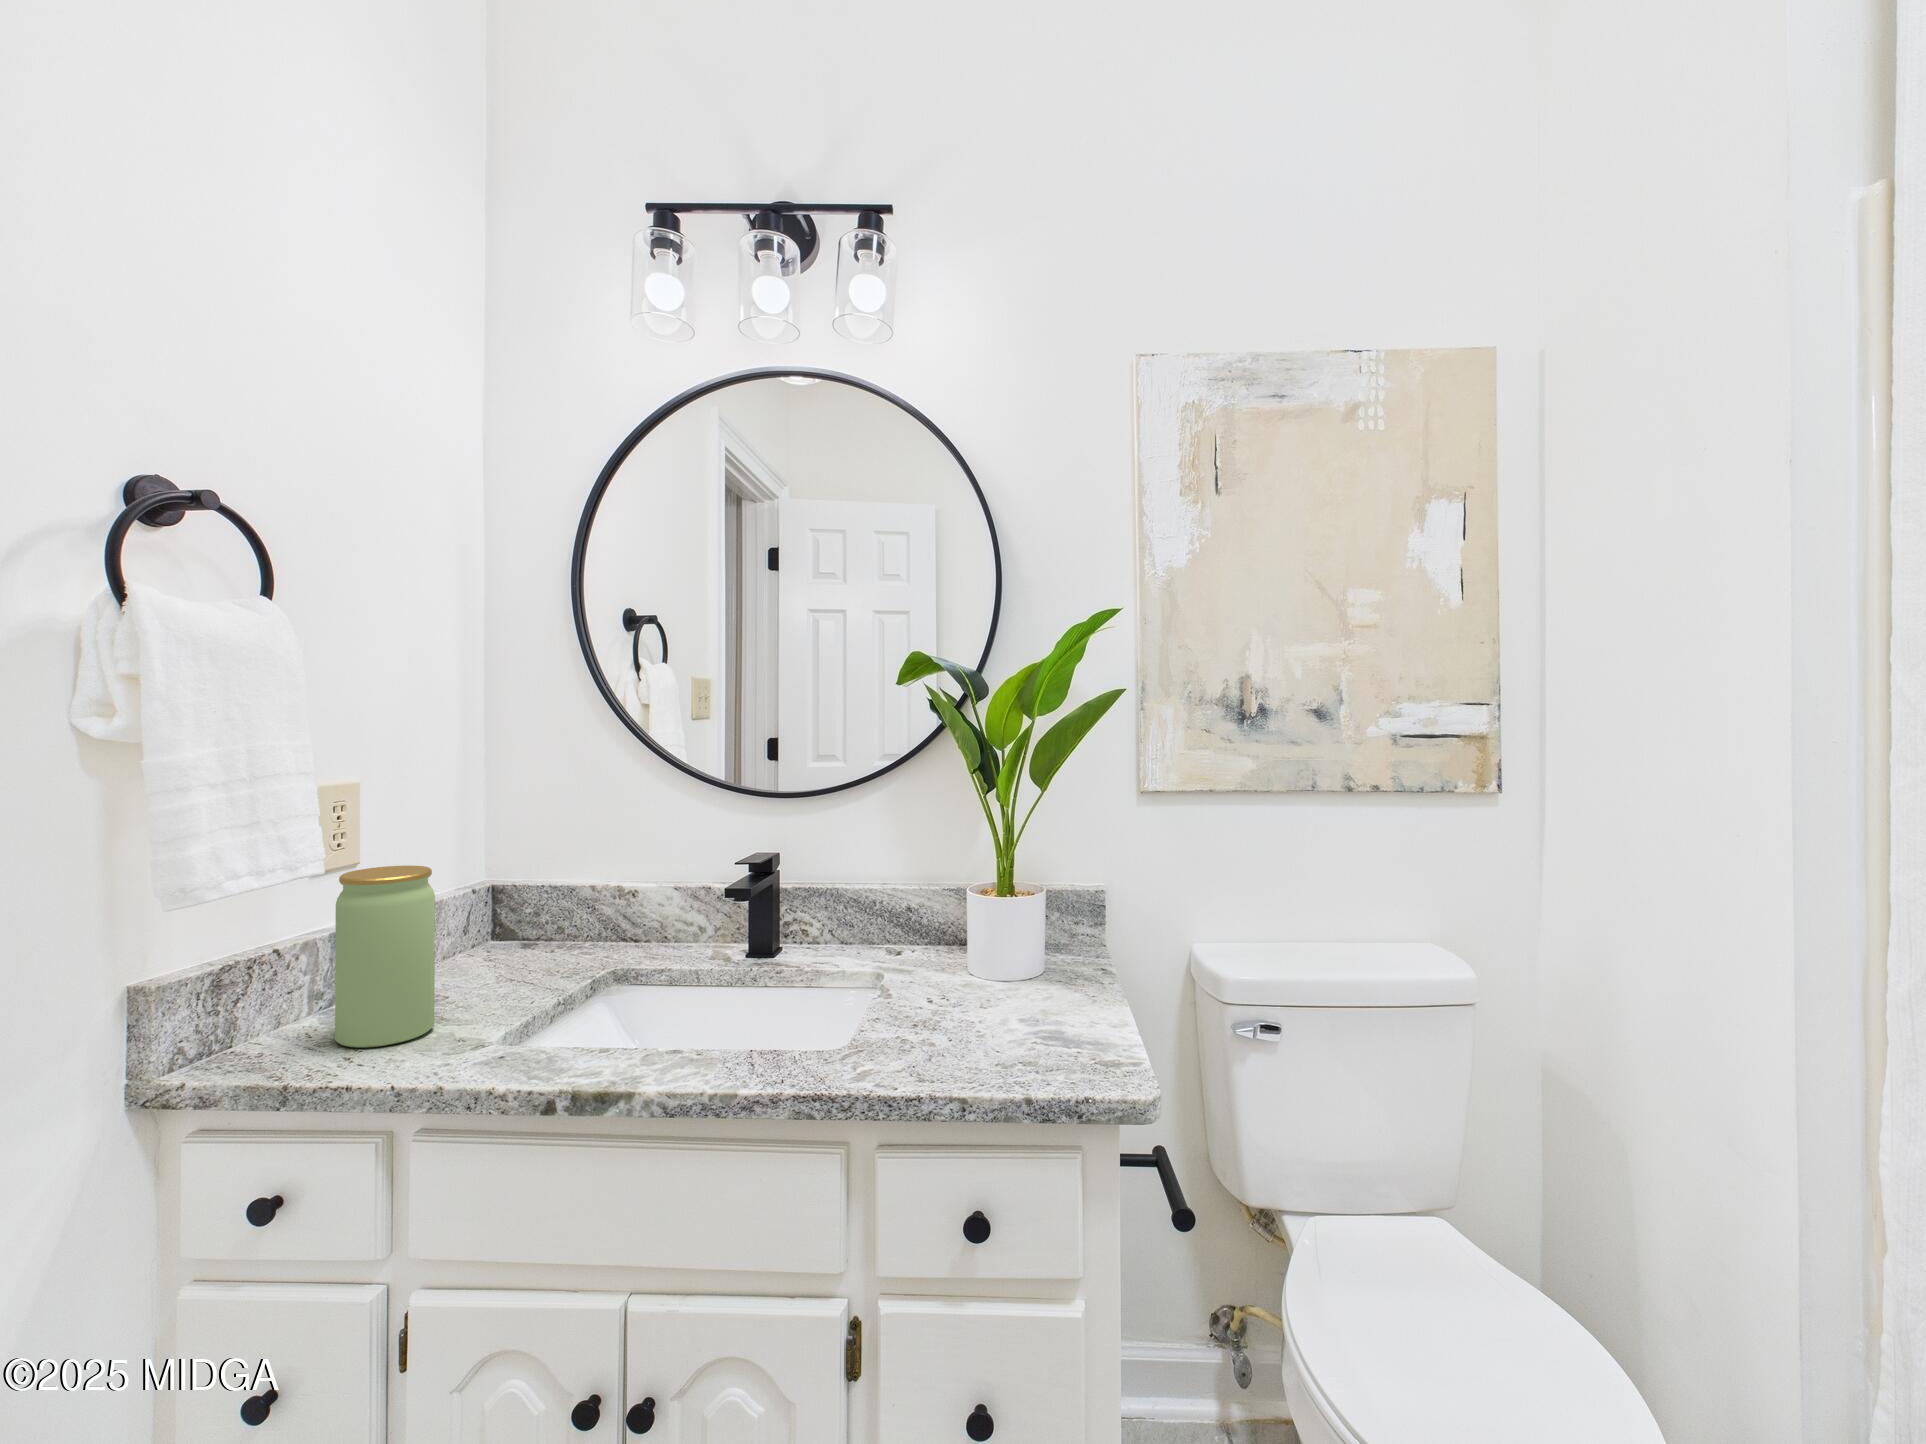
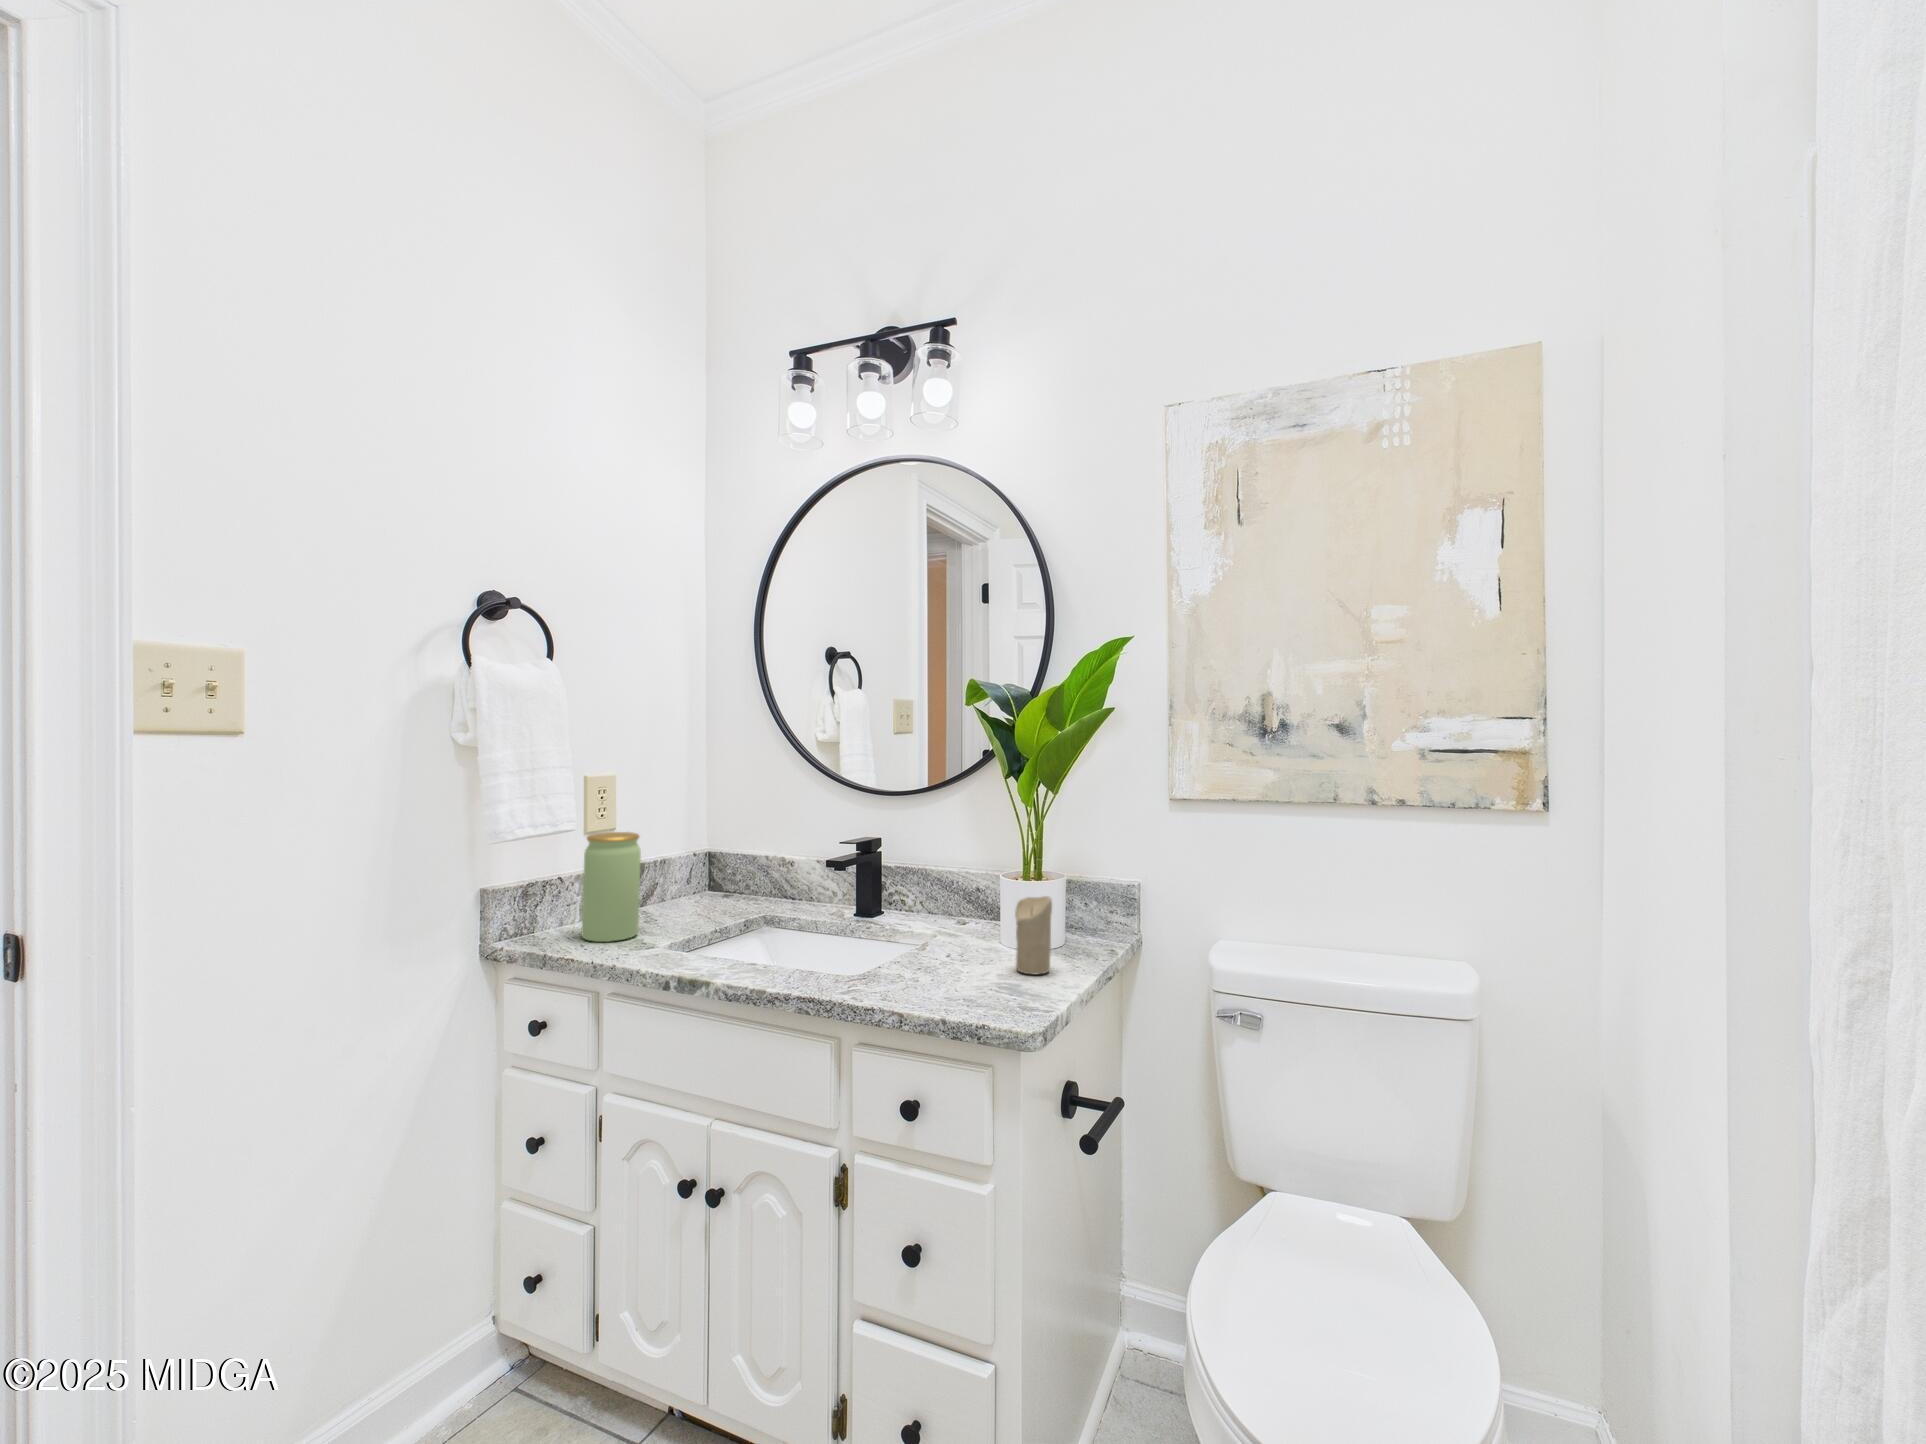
candle: none [1033,907,1082,1013] -> present [1015,896,1052,975]

